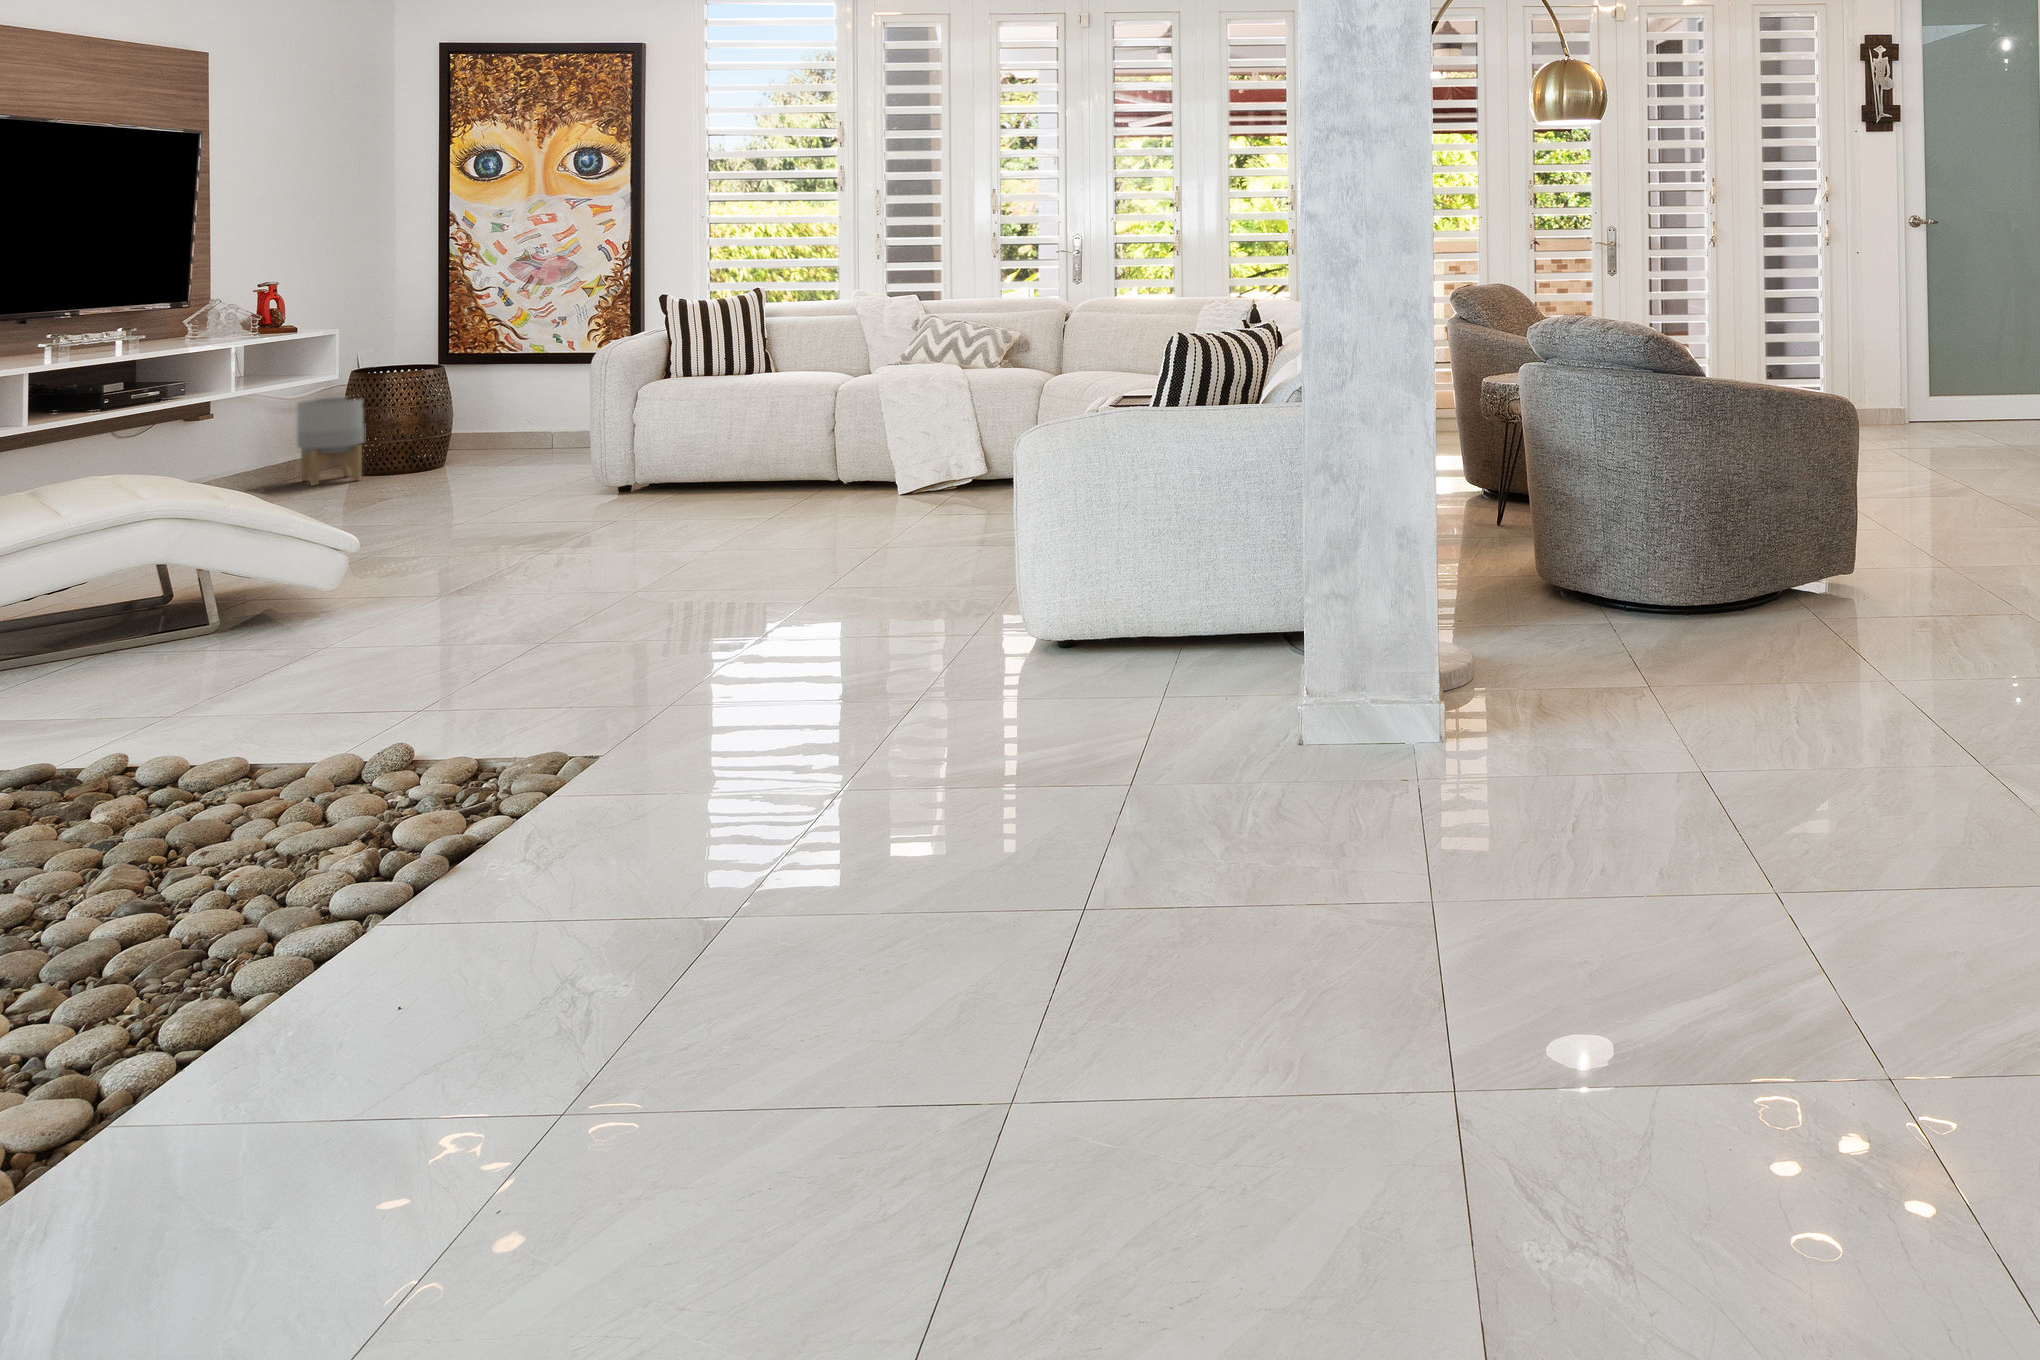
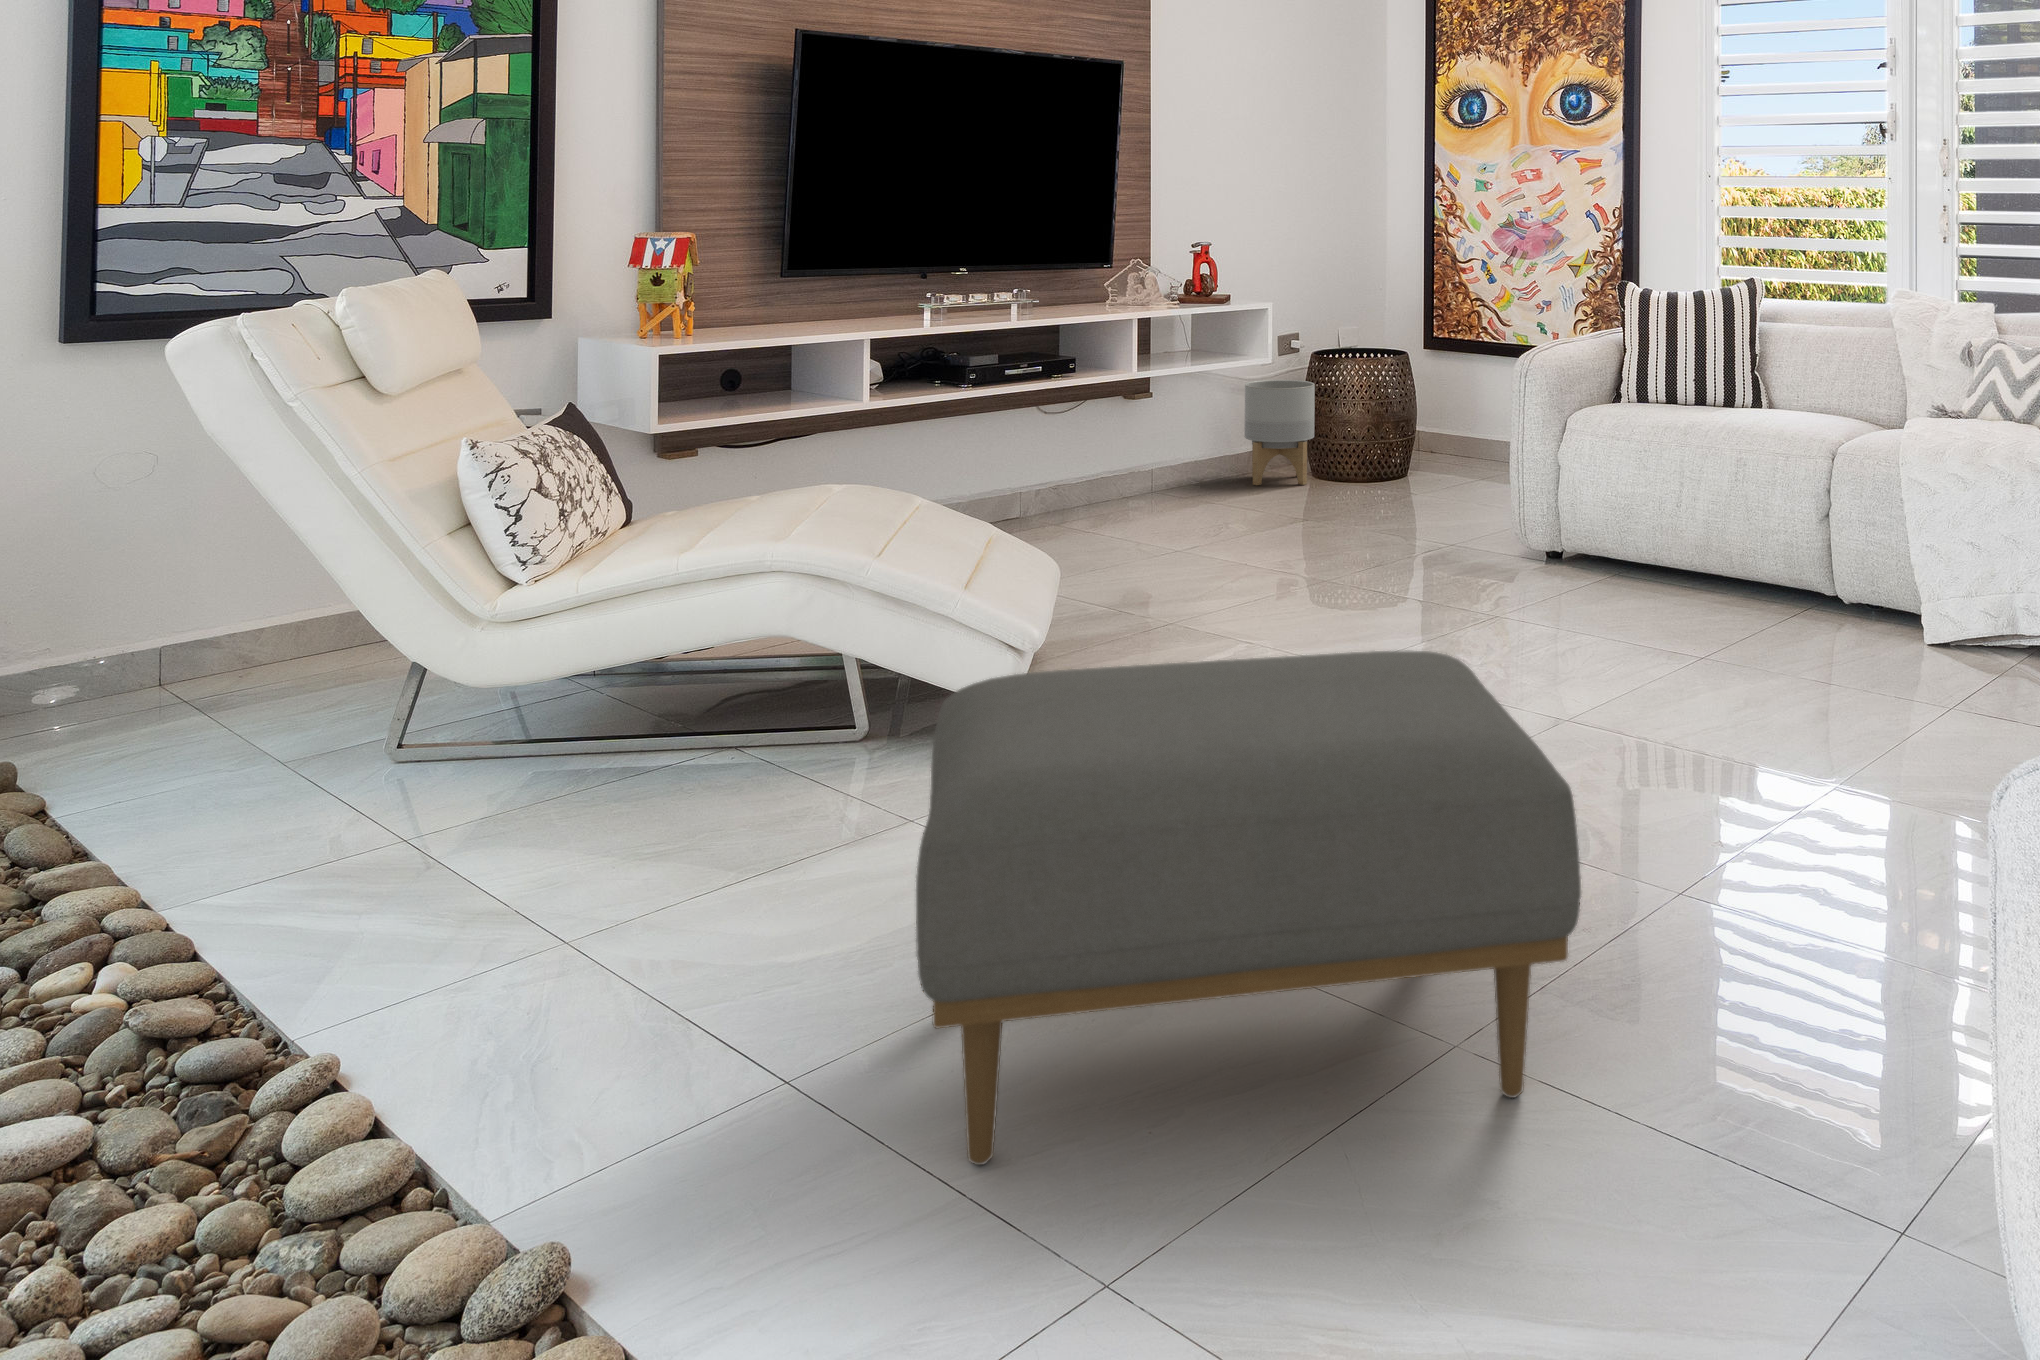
ottoman: none [445,468,815,686] -> present [916,651,1581,1165]

